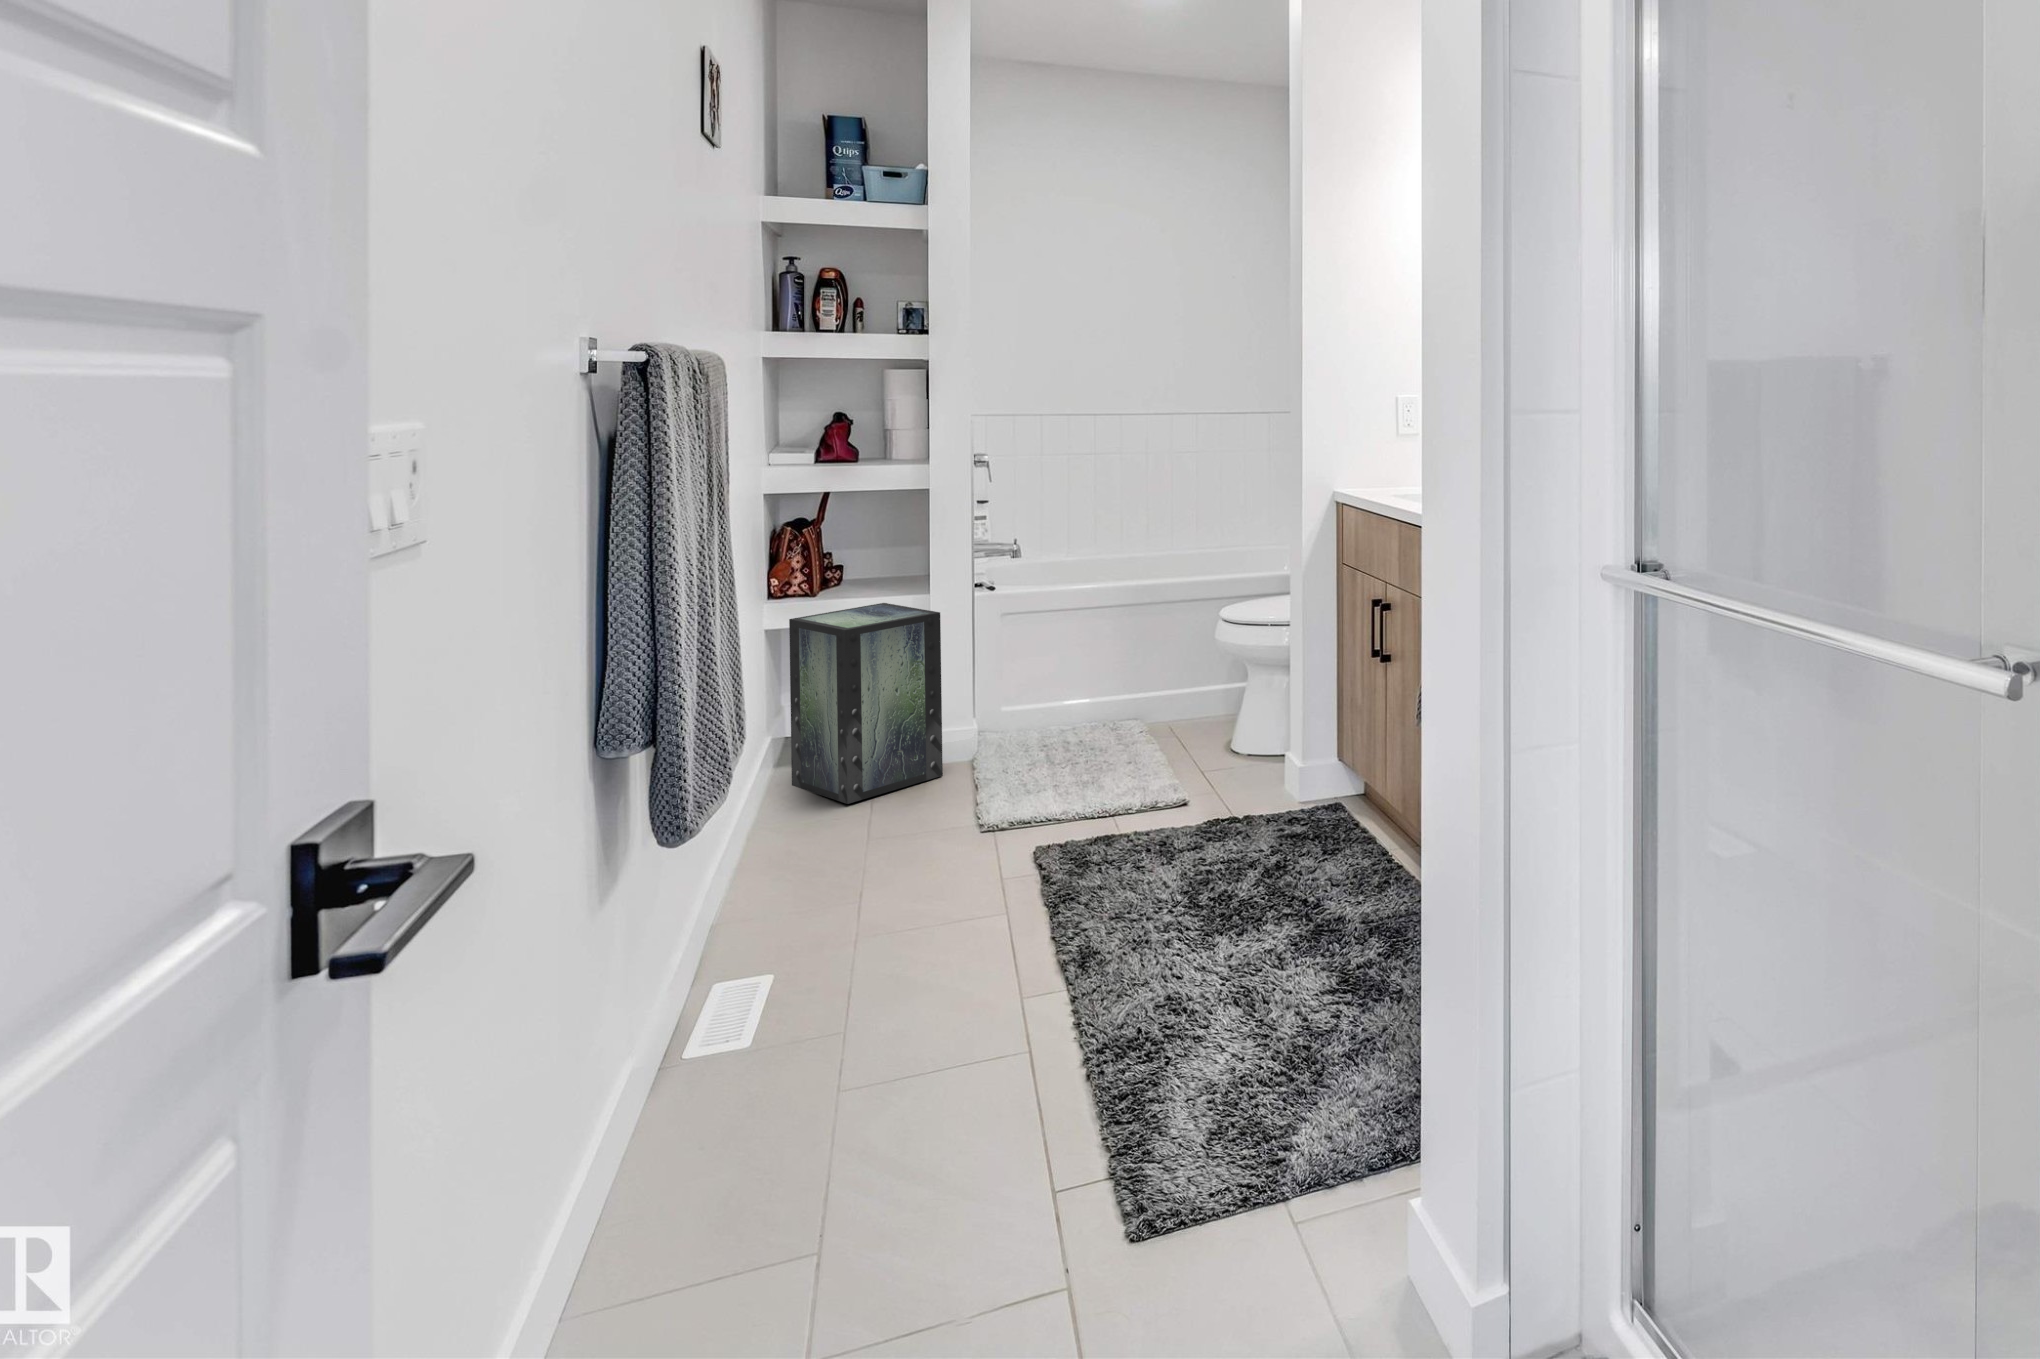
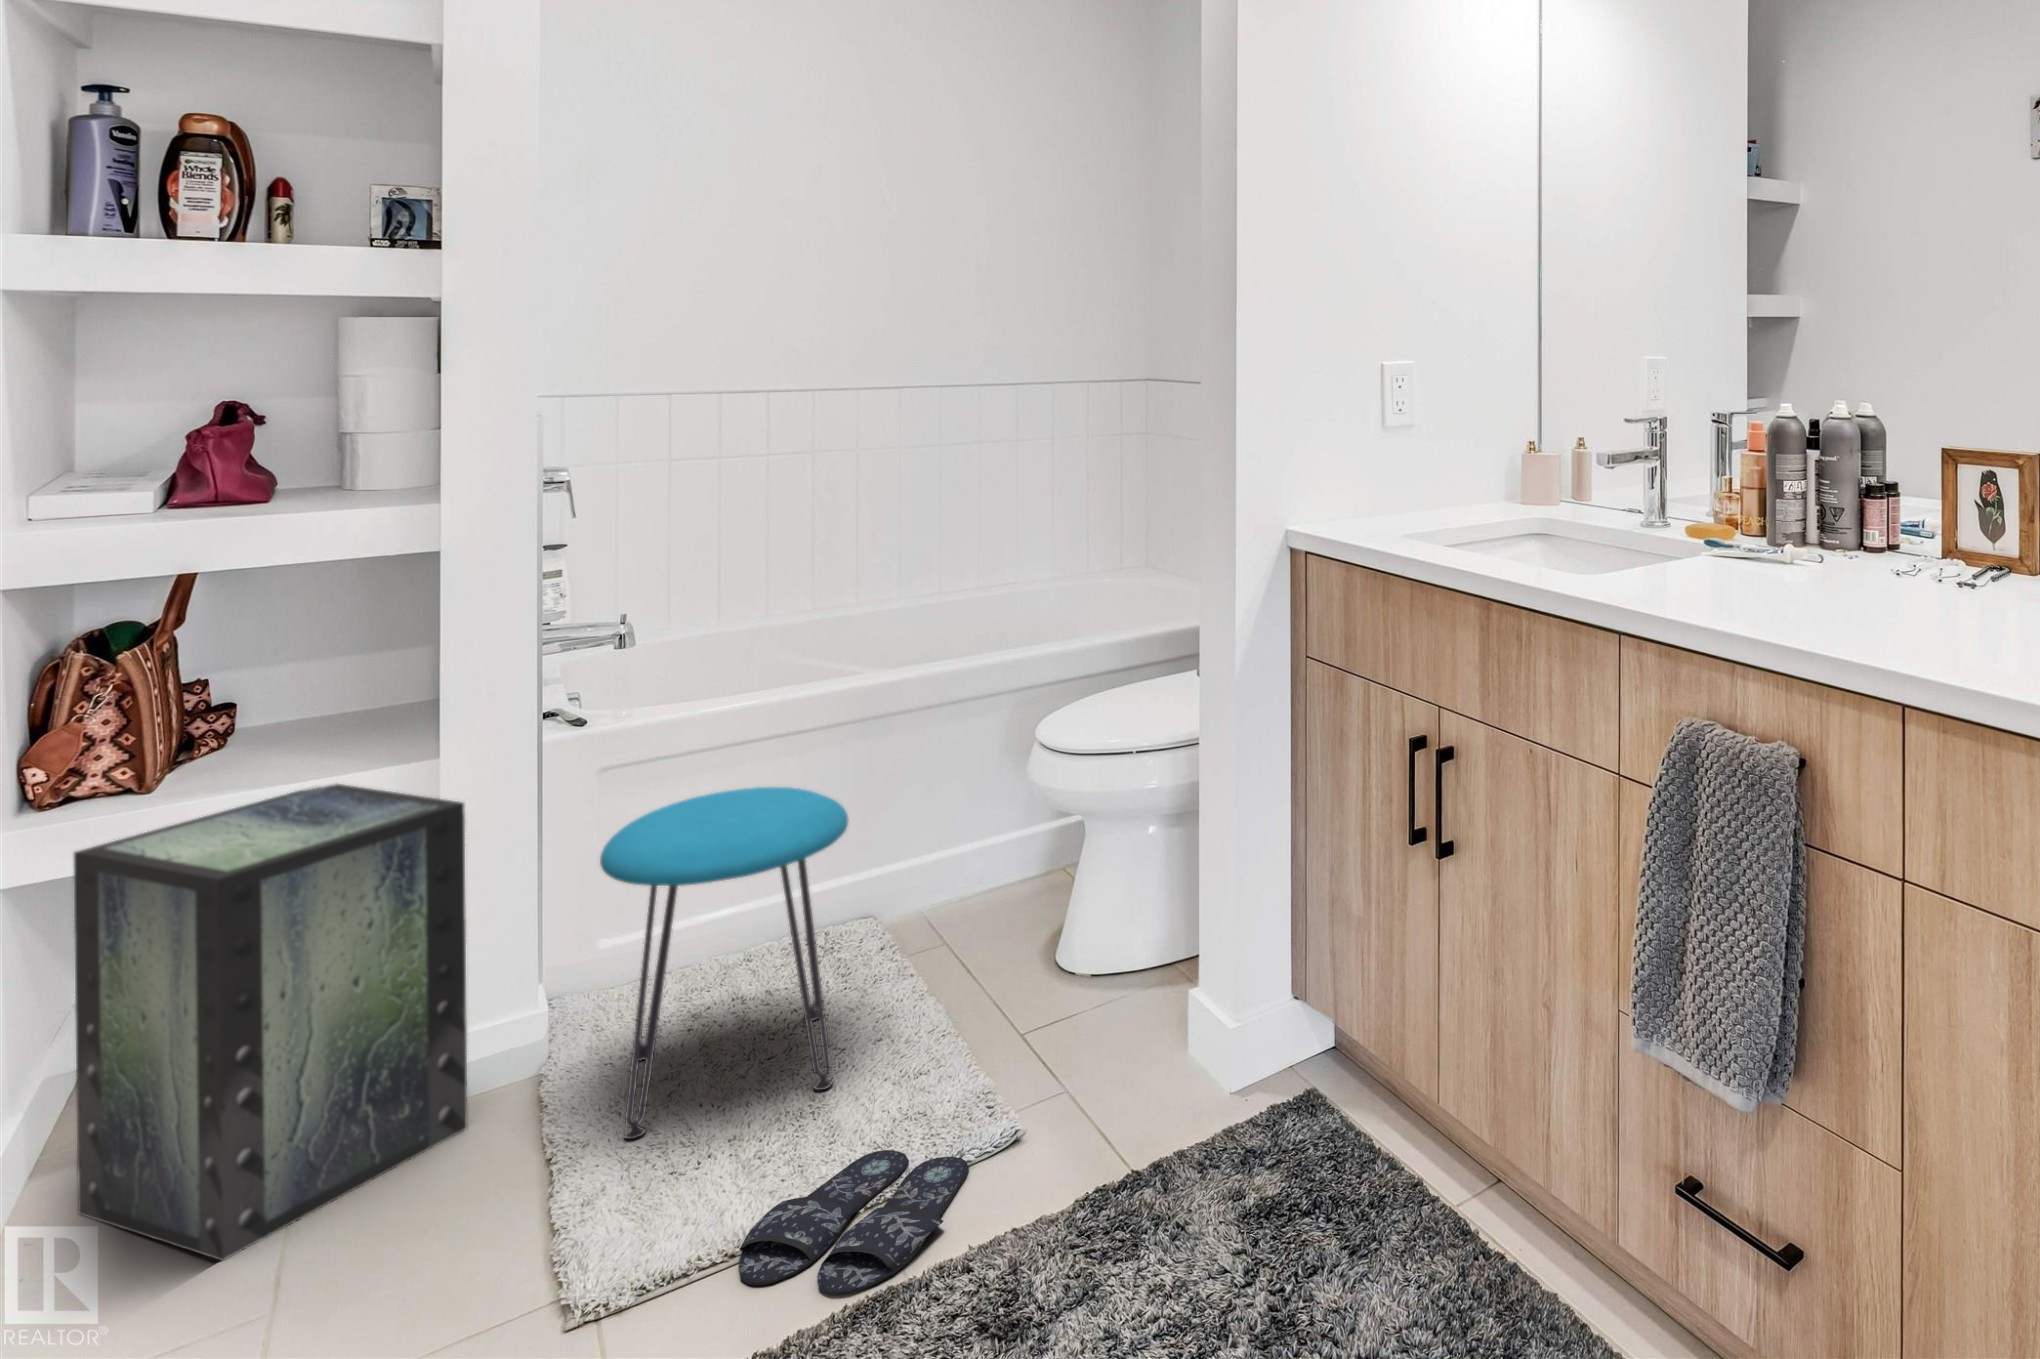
stool: none [999,622,1117,785] -> present [600,787,848,1139]
slippers: none [1050,799,1159,840] -> present [739,1150,969,1296]

